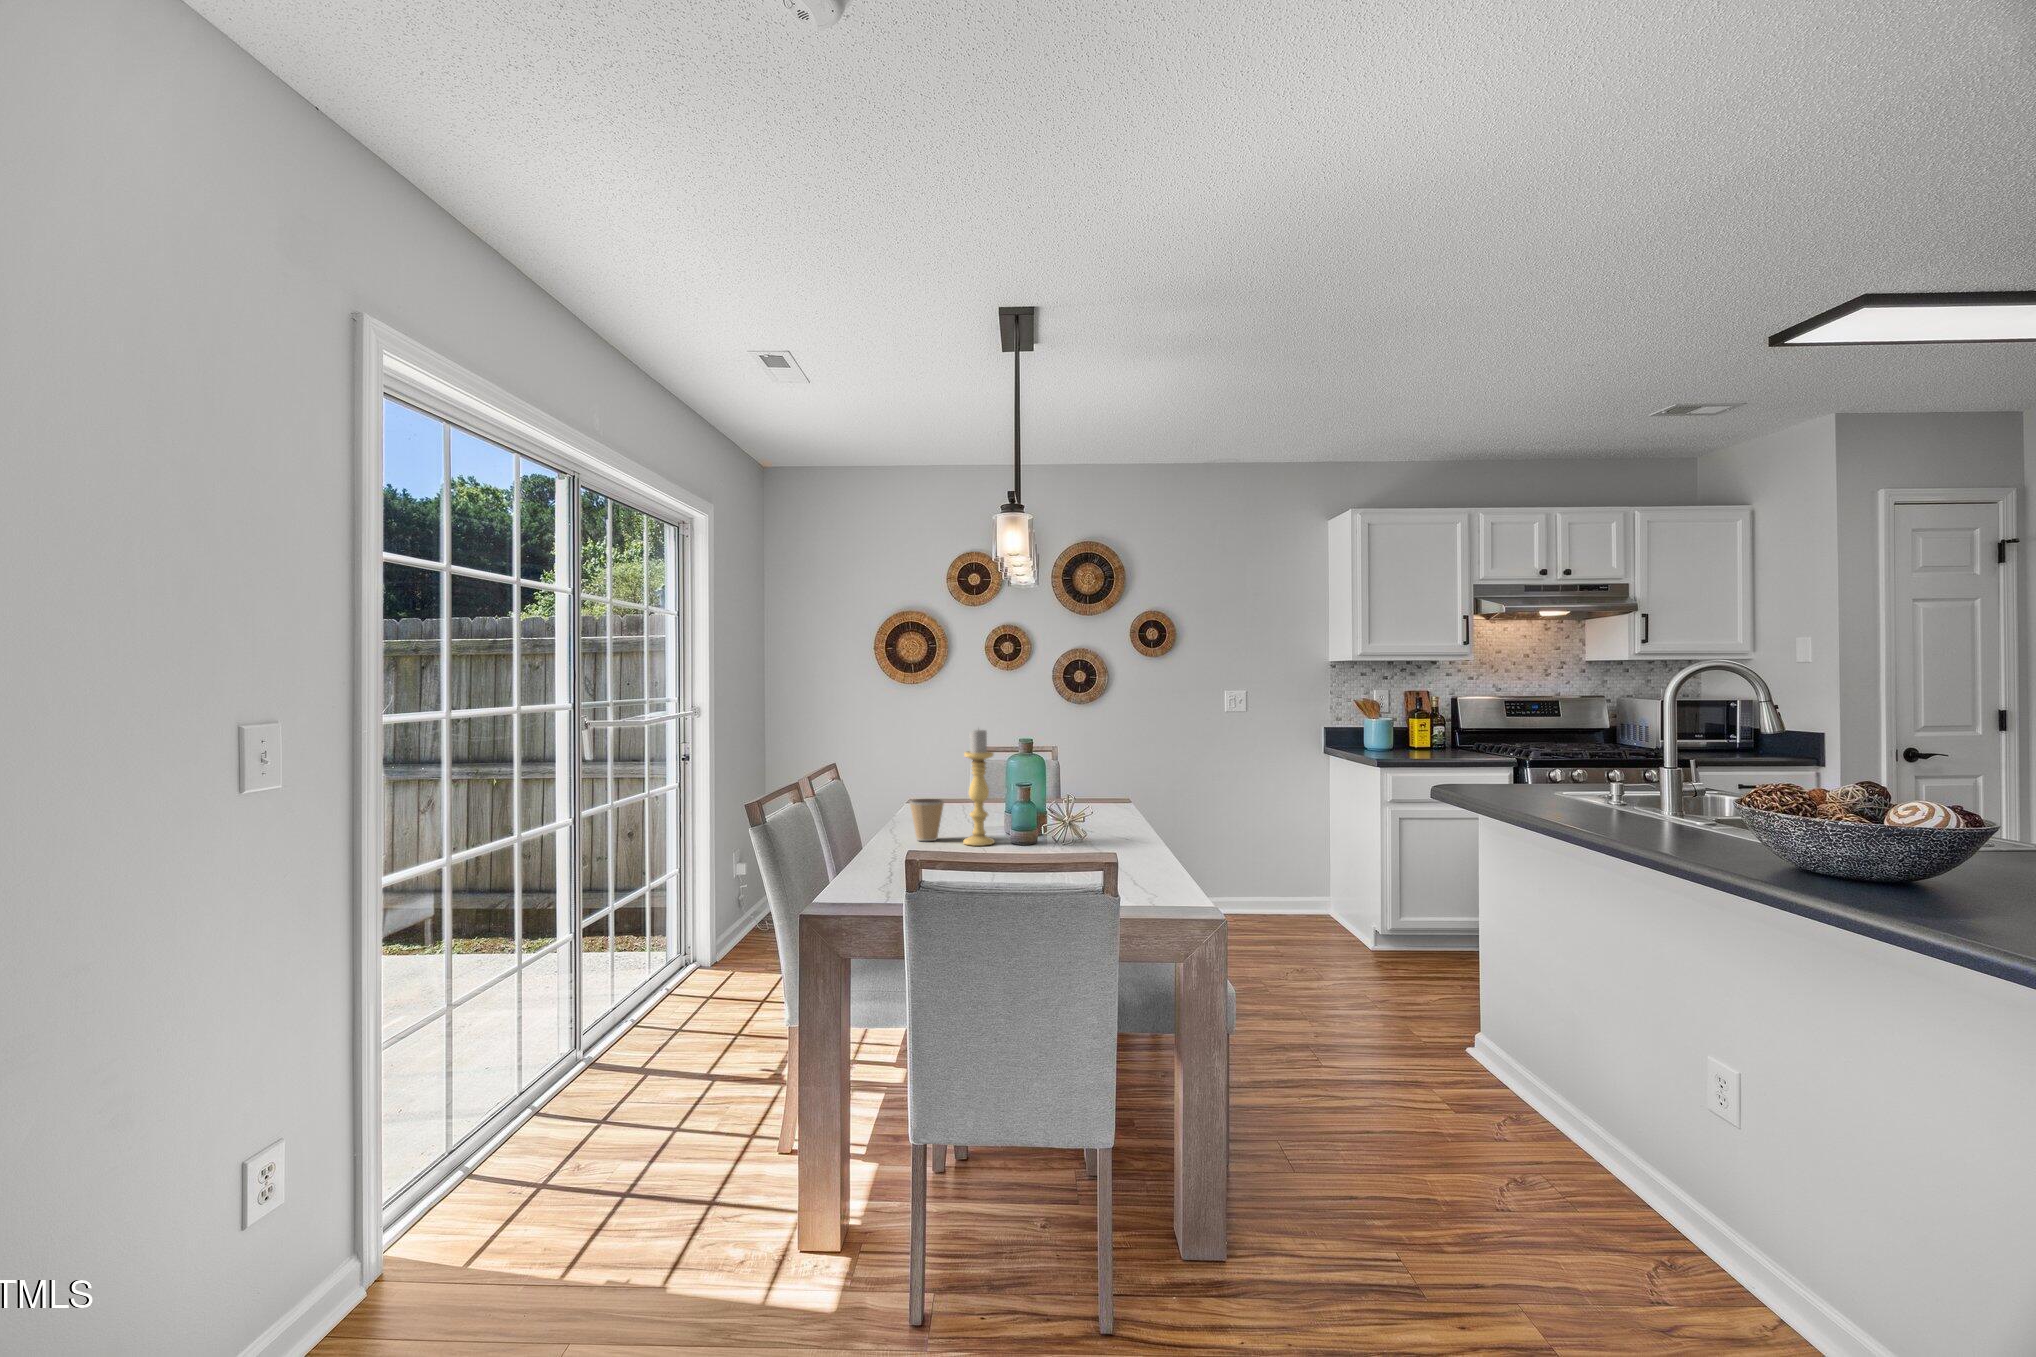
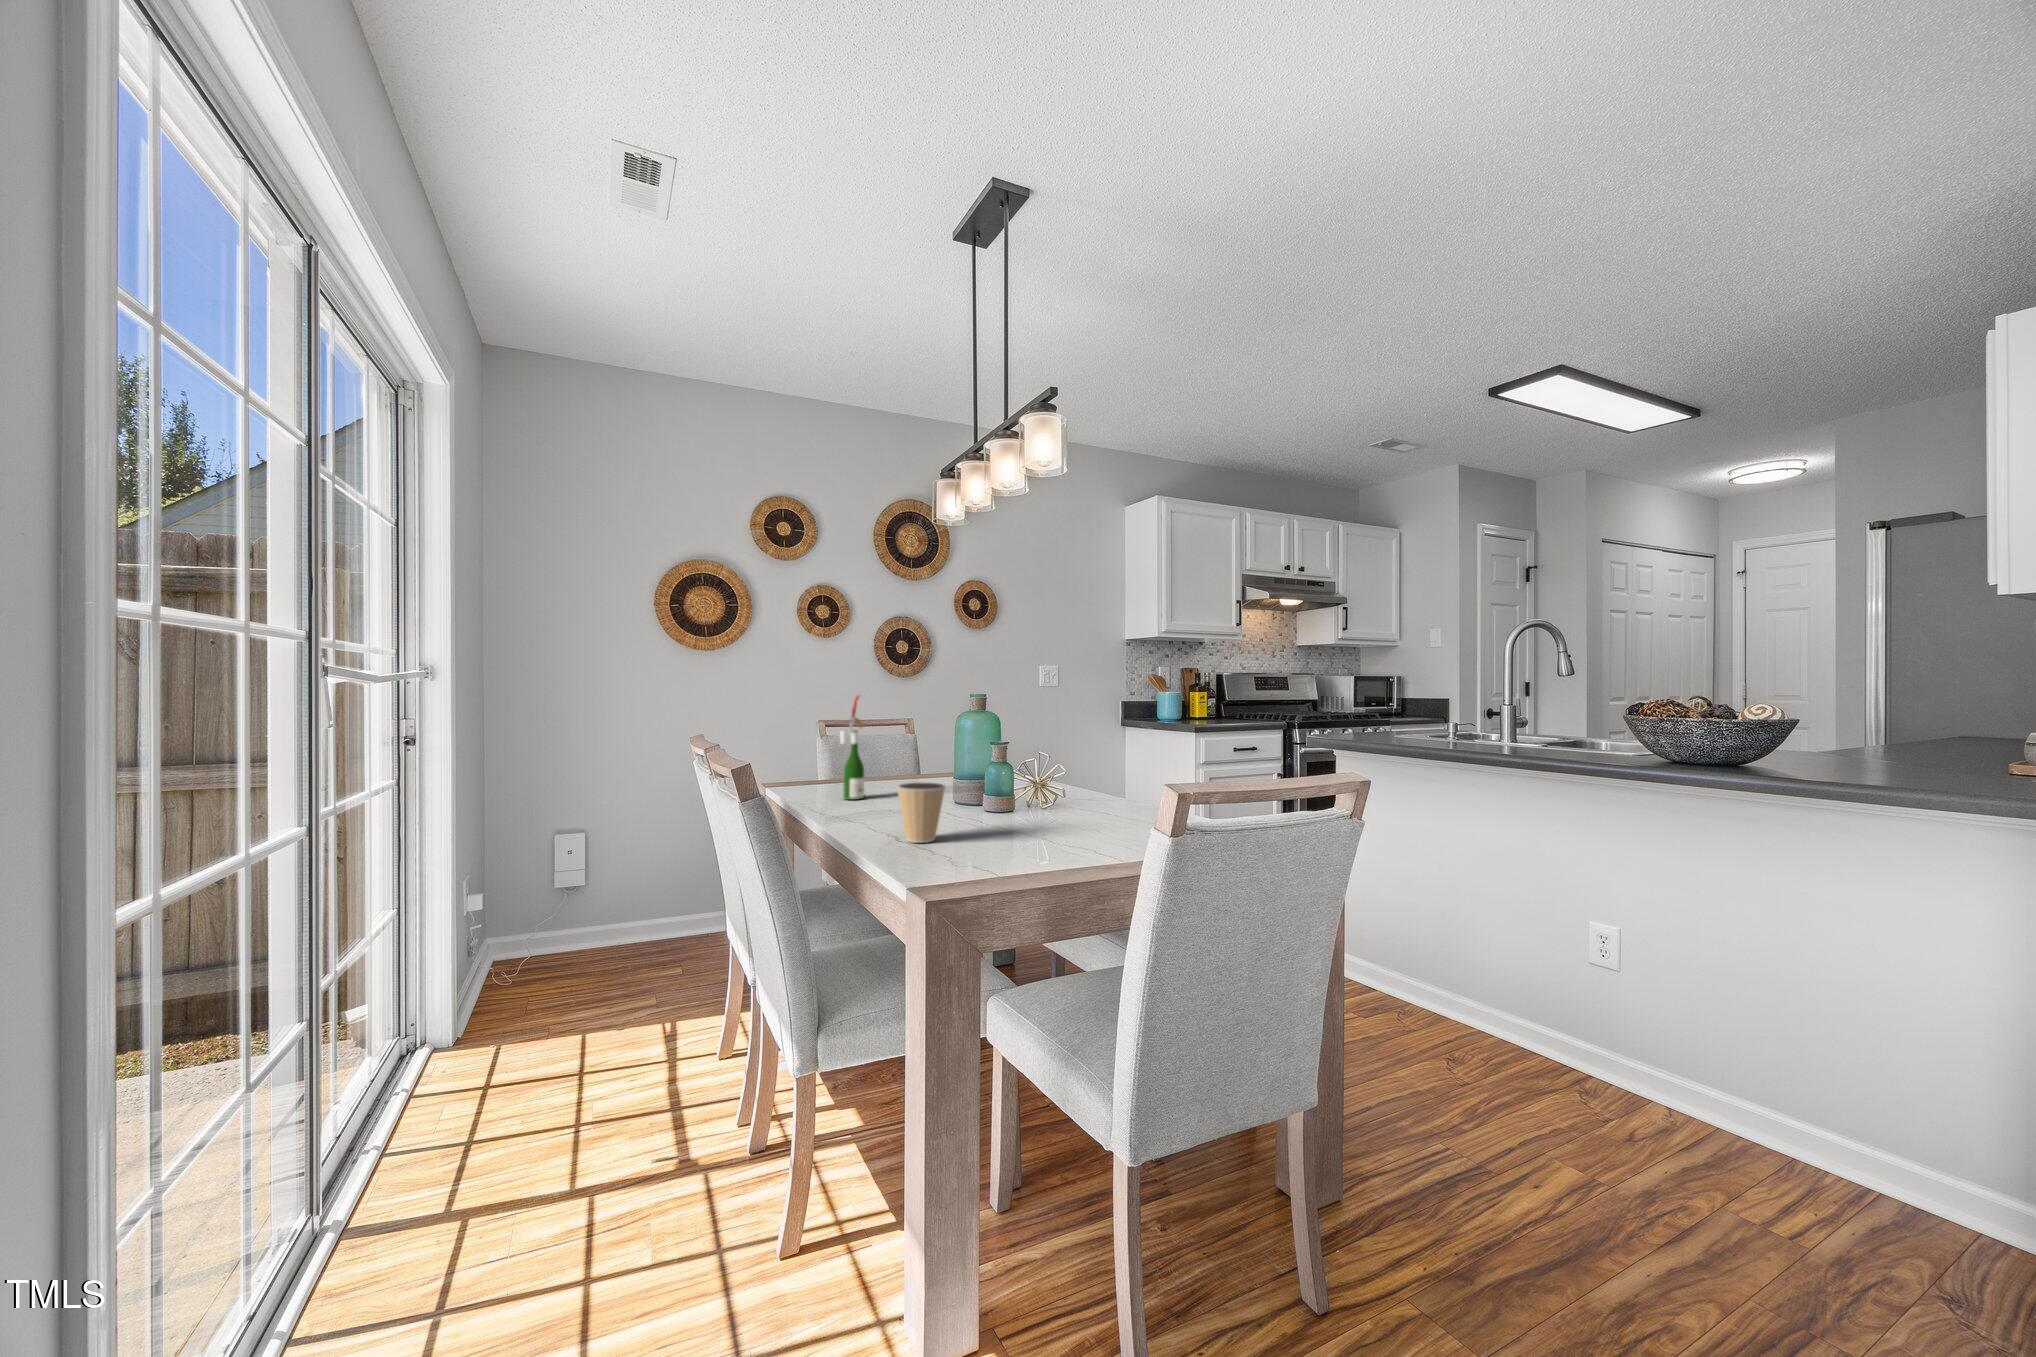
candle holder: present [963,729,995,846] -> none [980,682,1023,844]
wine bottle: none [933,731,958,812] -> present [840,696,866,800]

